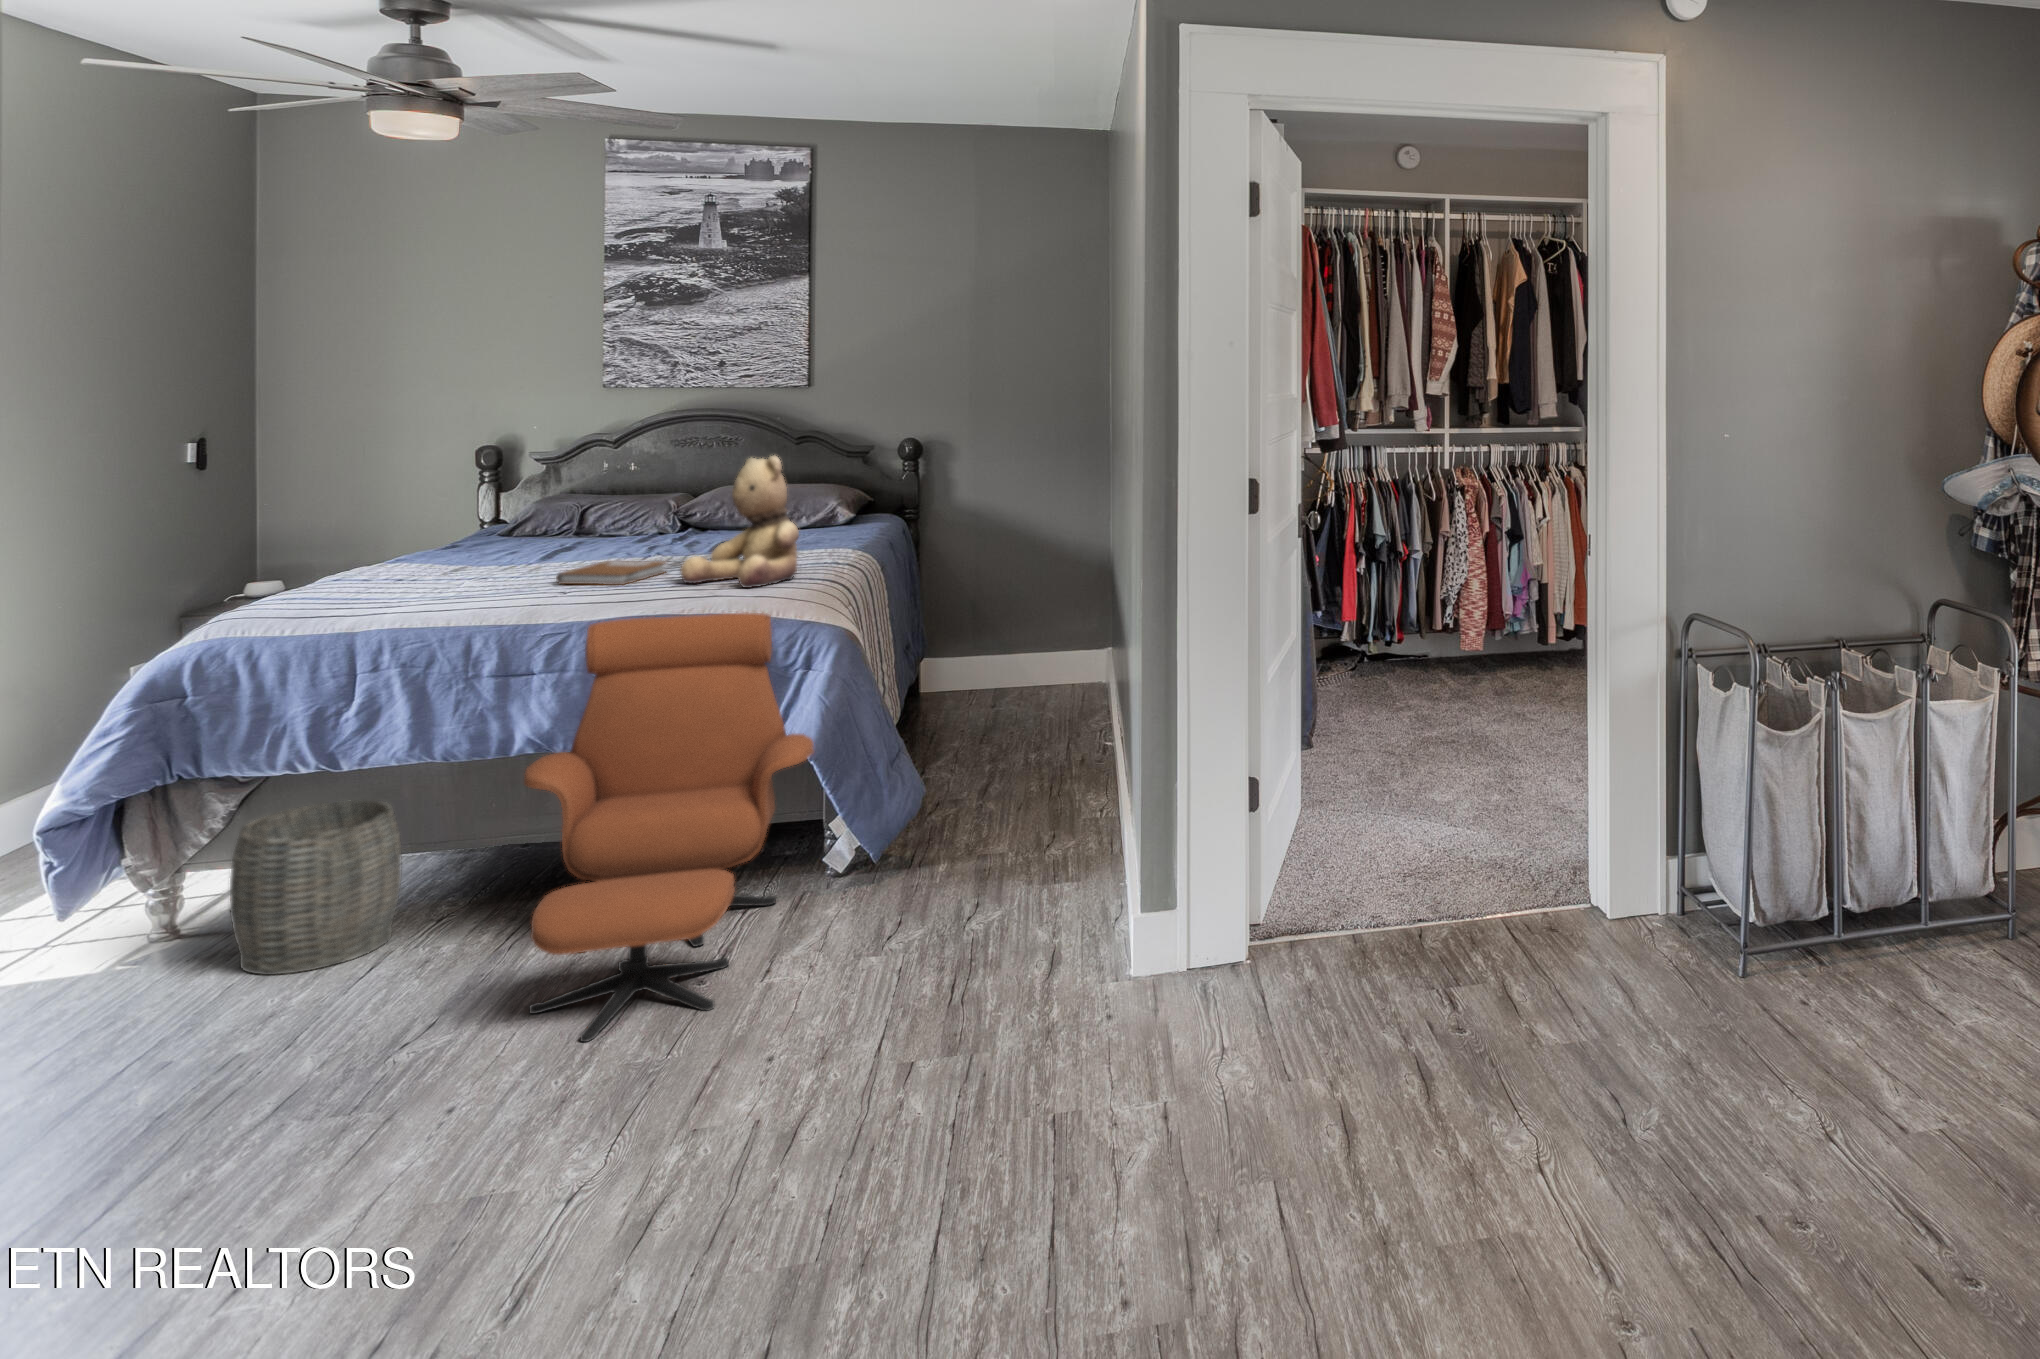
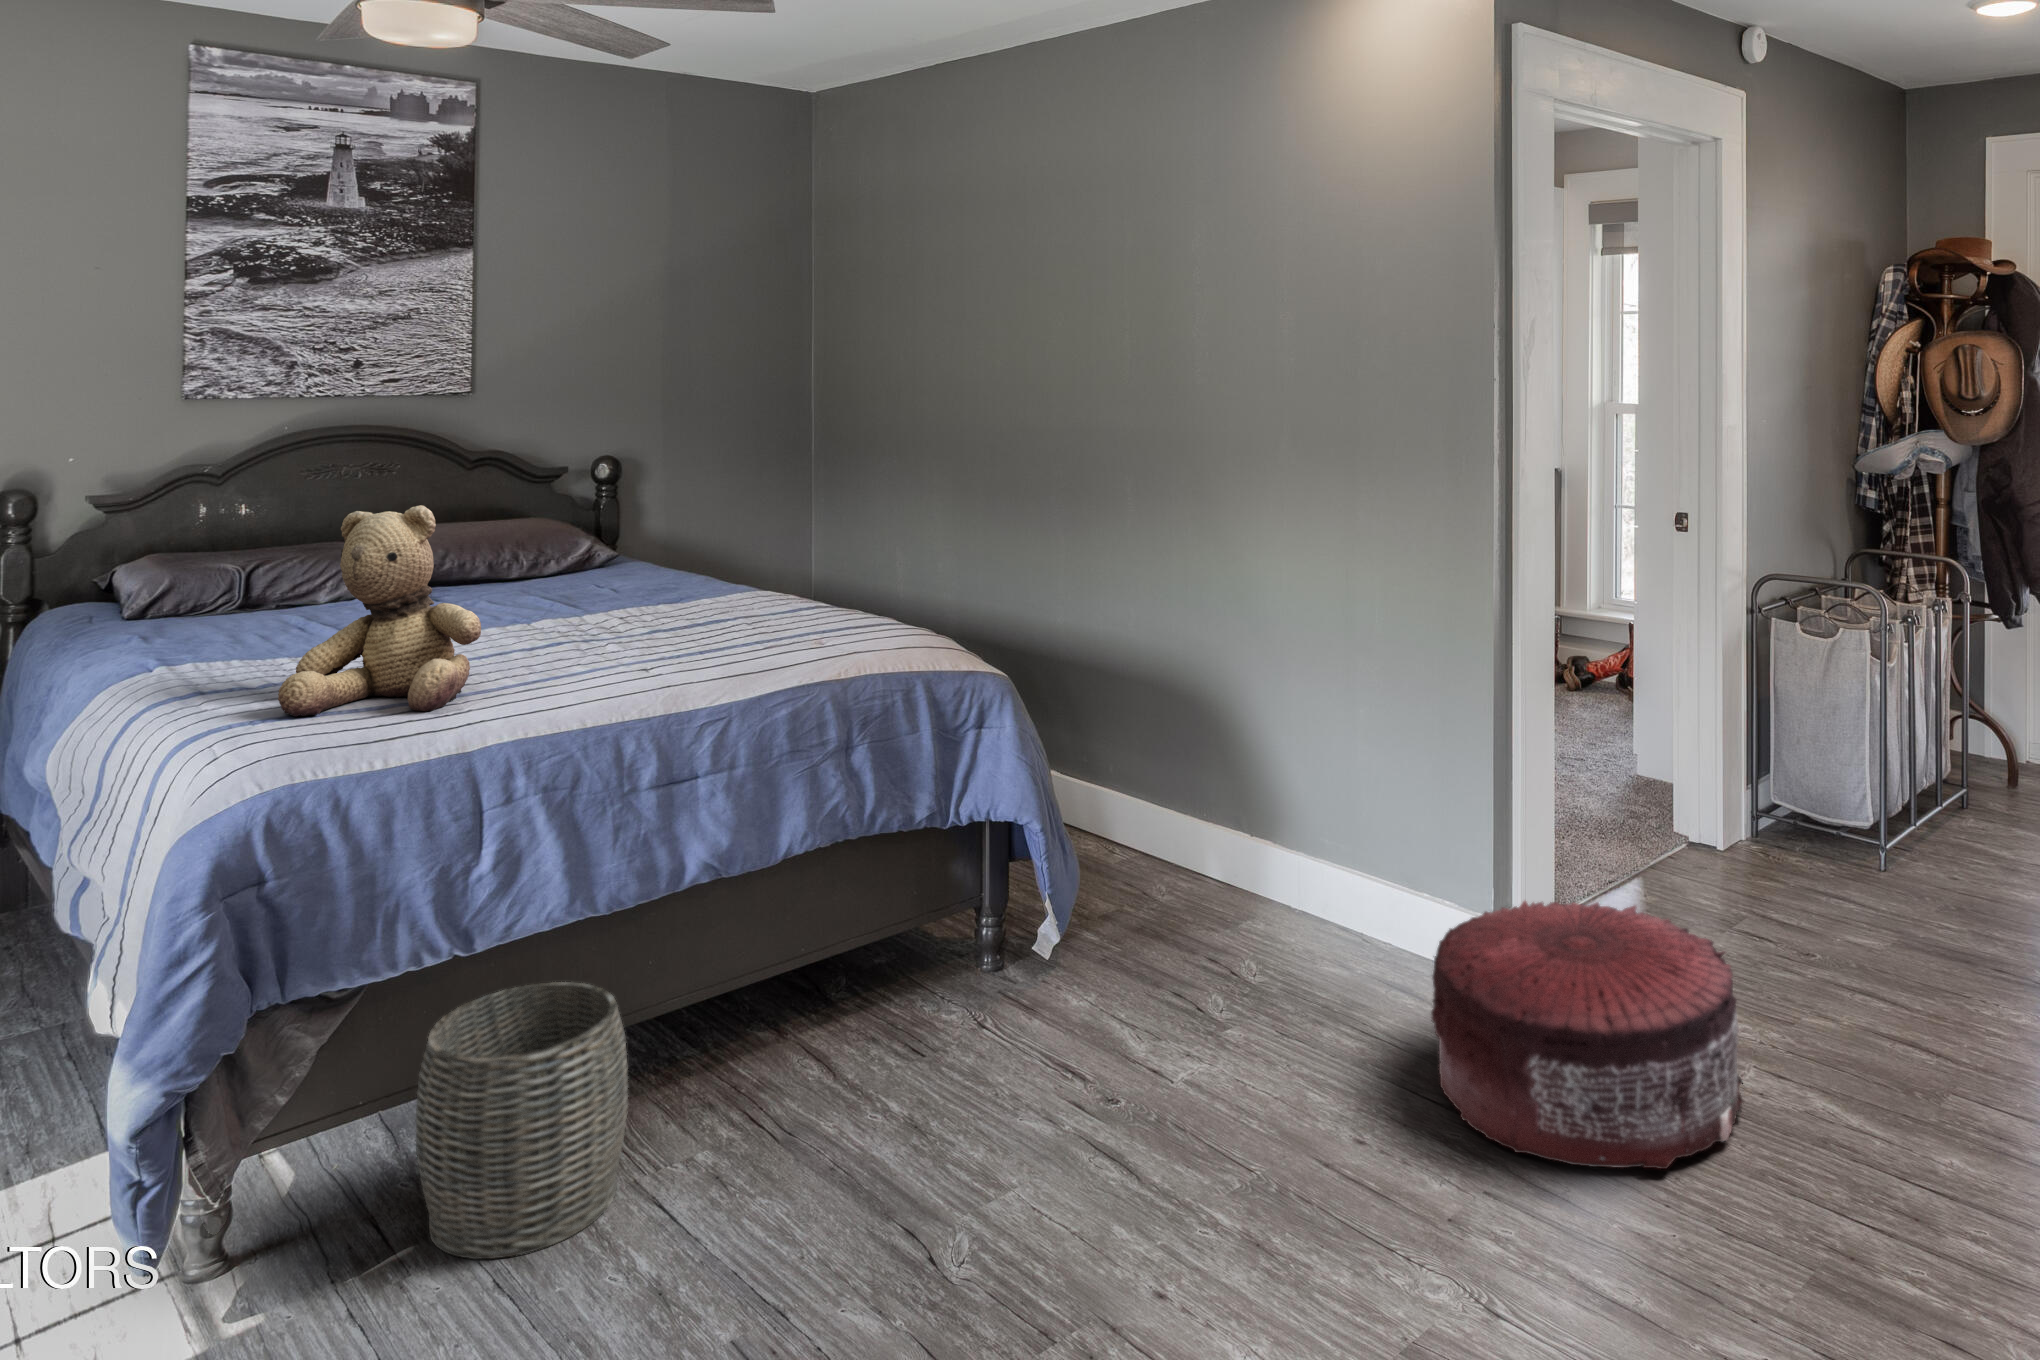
teddy bear: present [680,456,799,588] -> present [278,505,481,717]
notebook: present [556,561,665,585] -> none [513,623,617,664]
lounge chair: present [524,613,814,1042] -> none [768,664,1201,1195]
pouf: none [832,884,1132,1137] -> present [1431,901,1744,1169]

